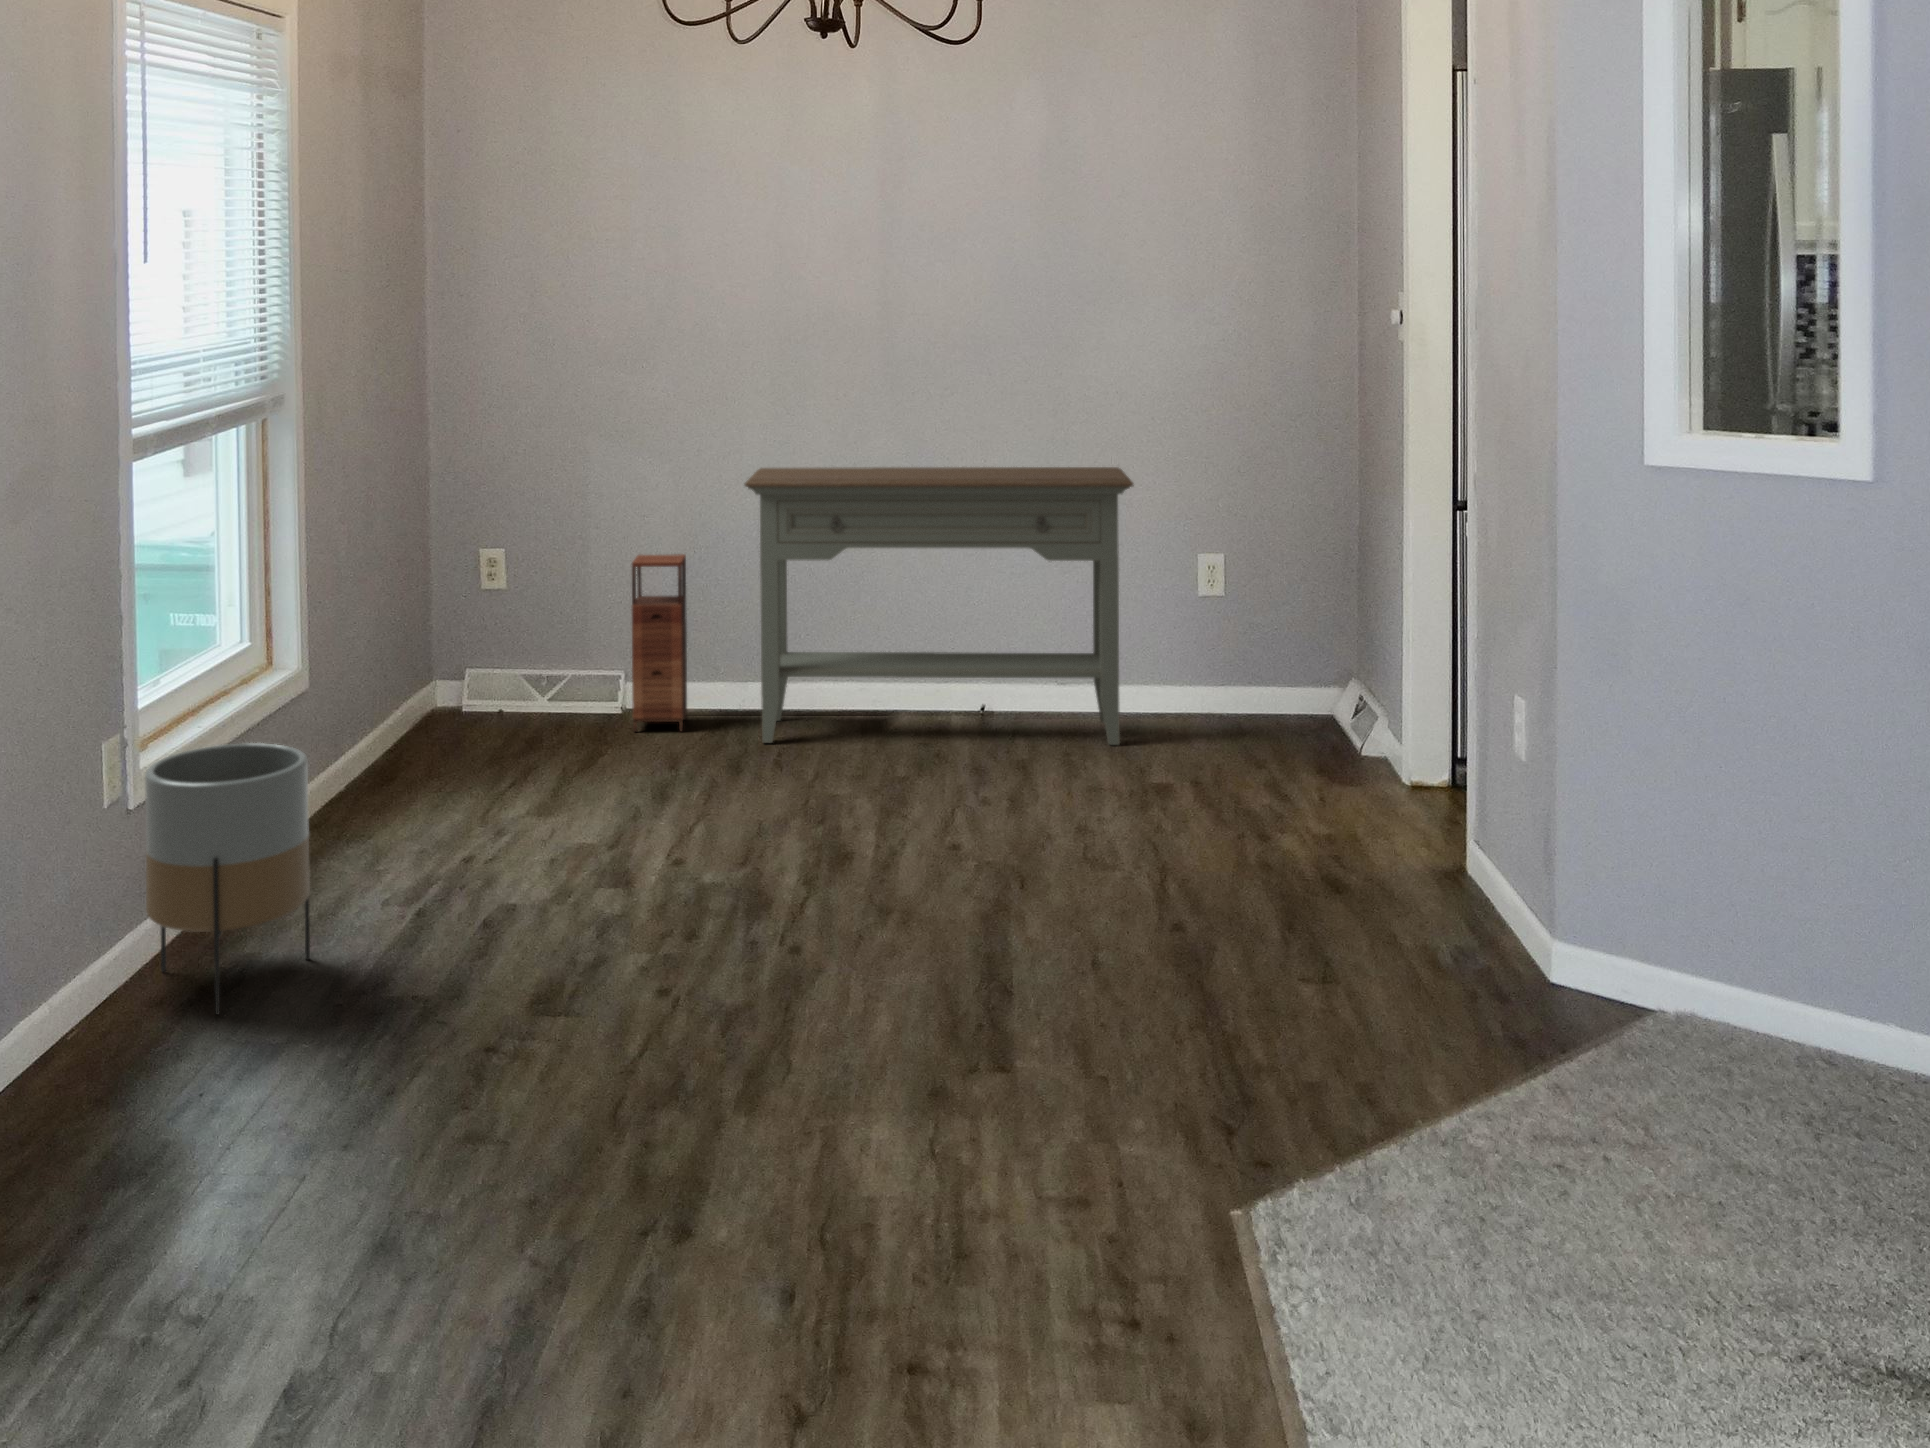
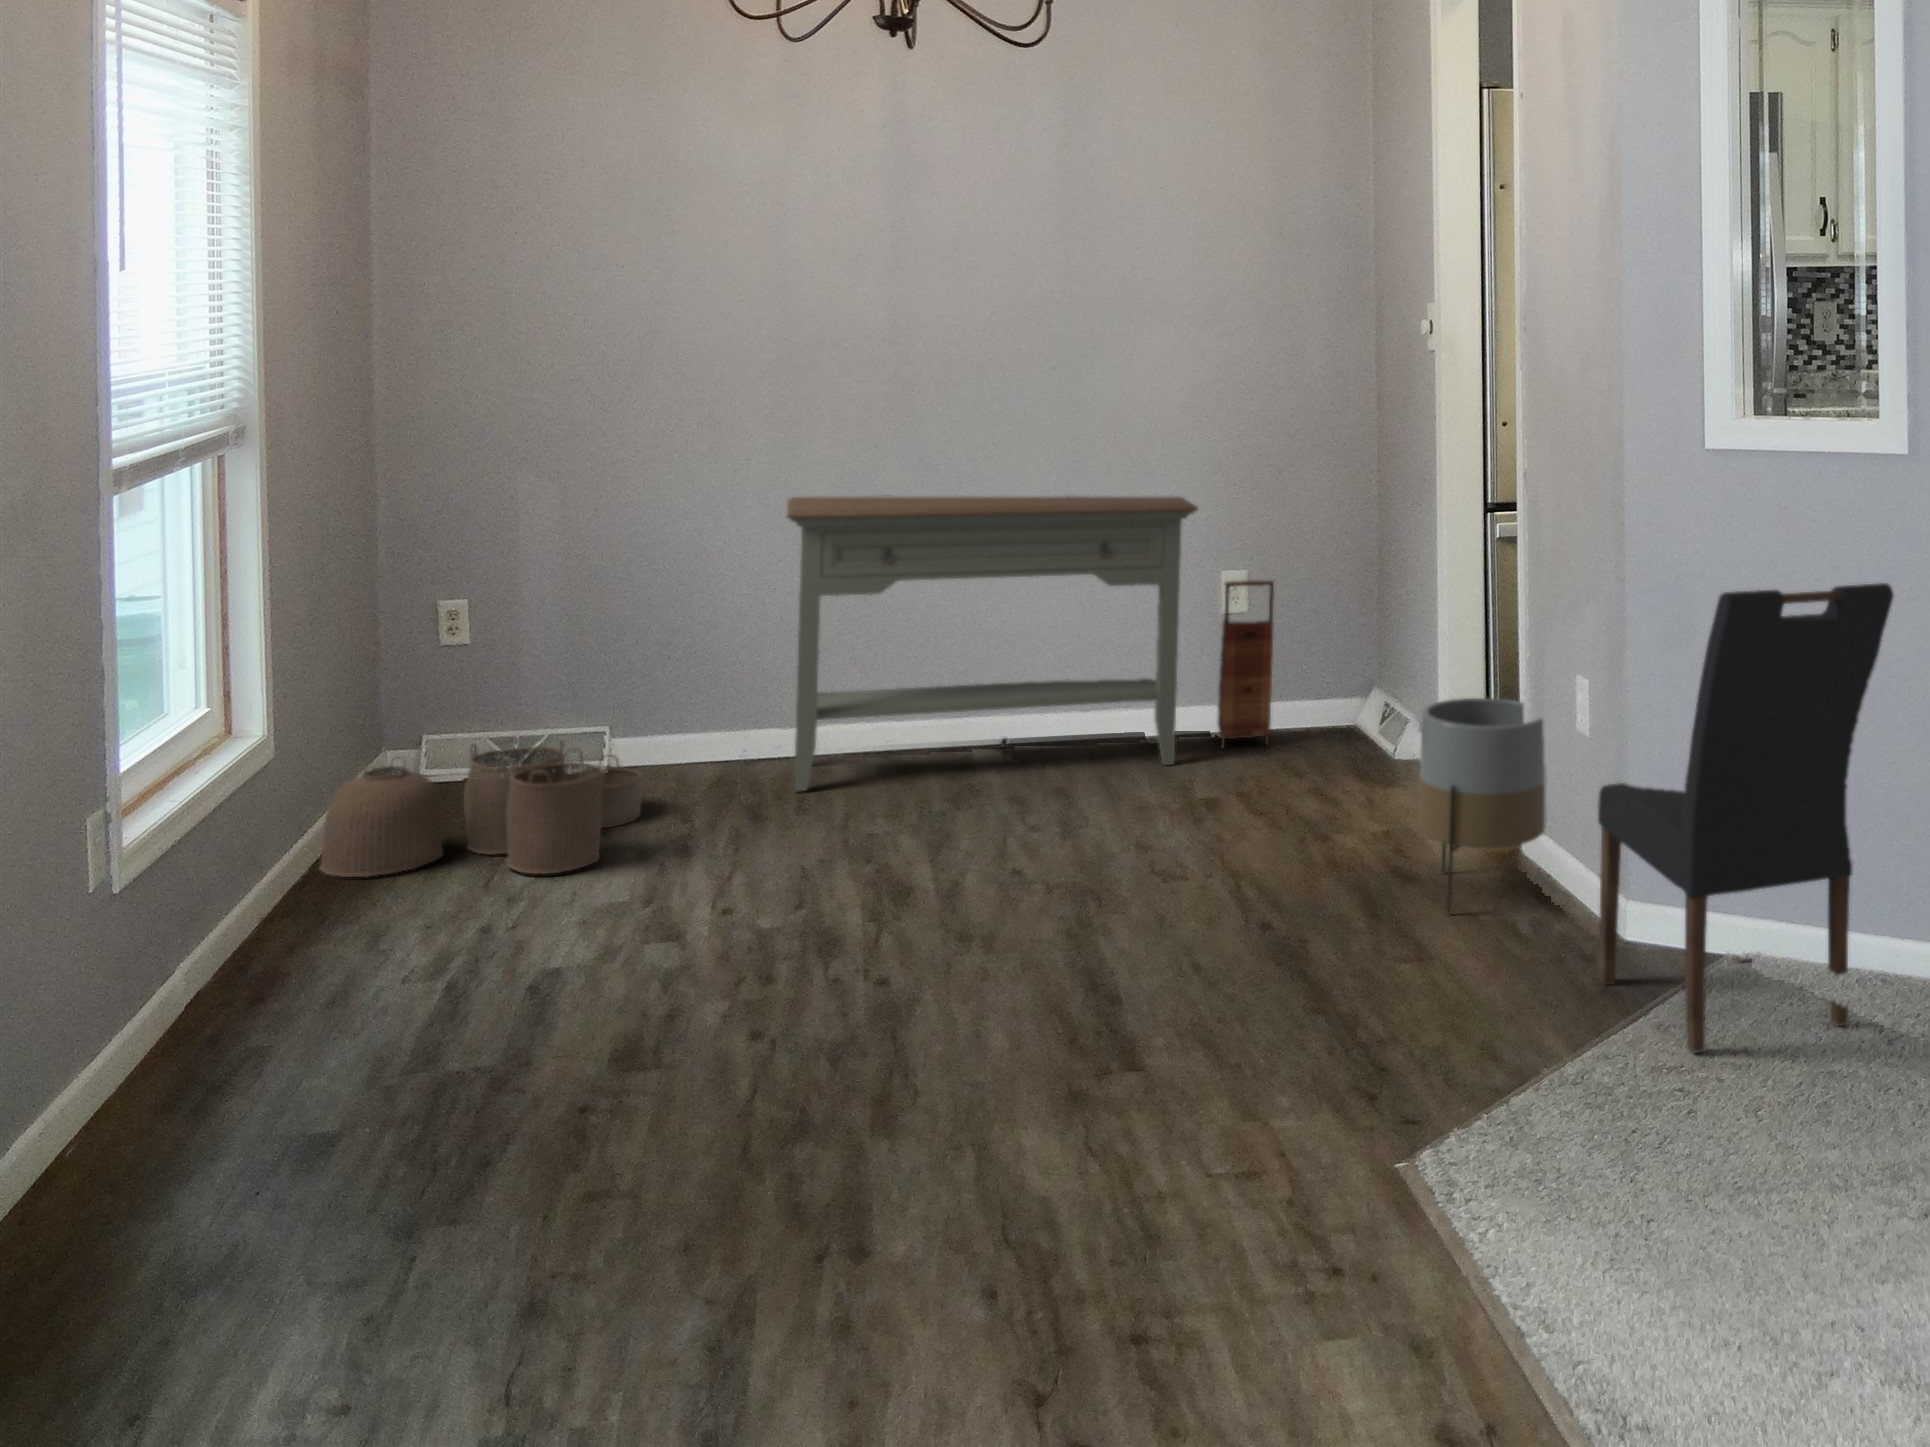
storage cabinet: present [632,554,687,732] -> present [1218,581,1274,748]
dining chair: none [1513,578,1880,1135] -> present [1598,583,1894,1053]
woven basket: none [375,678,632,798] -> present [320,740,642,877]
planter: present [145,743,310,1015] -> present [1418,698,1547,913]

